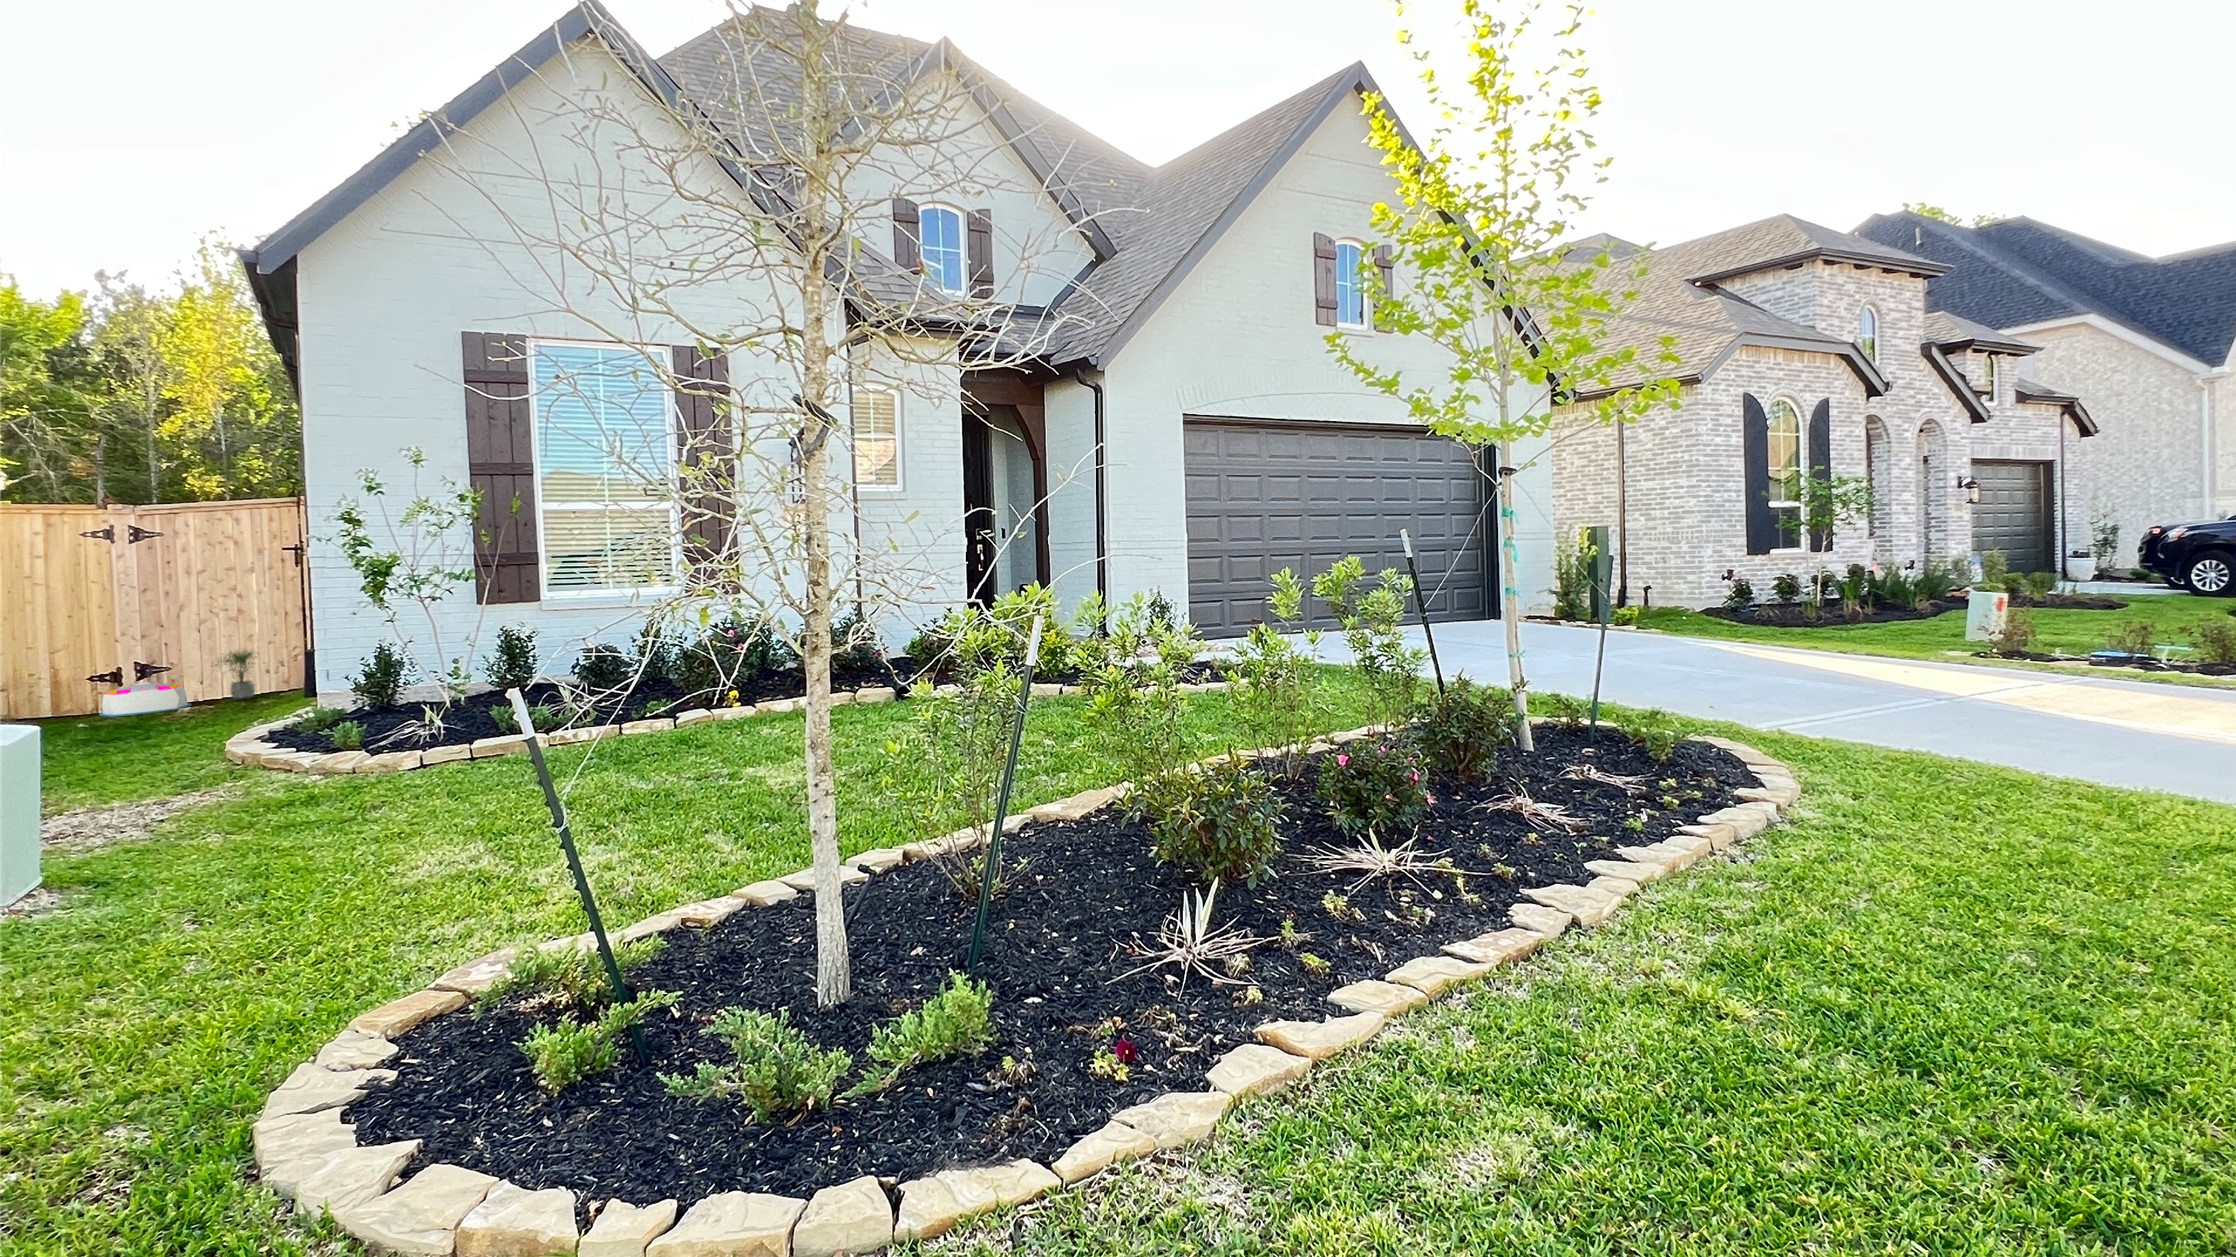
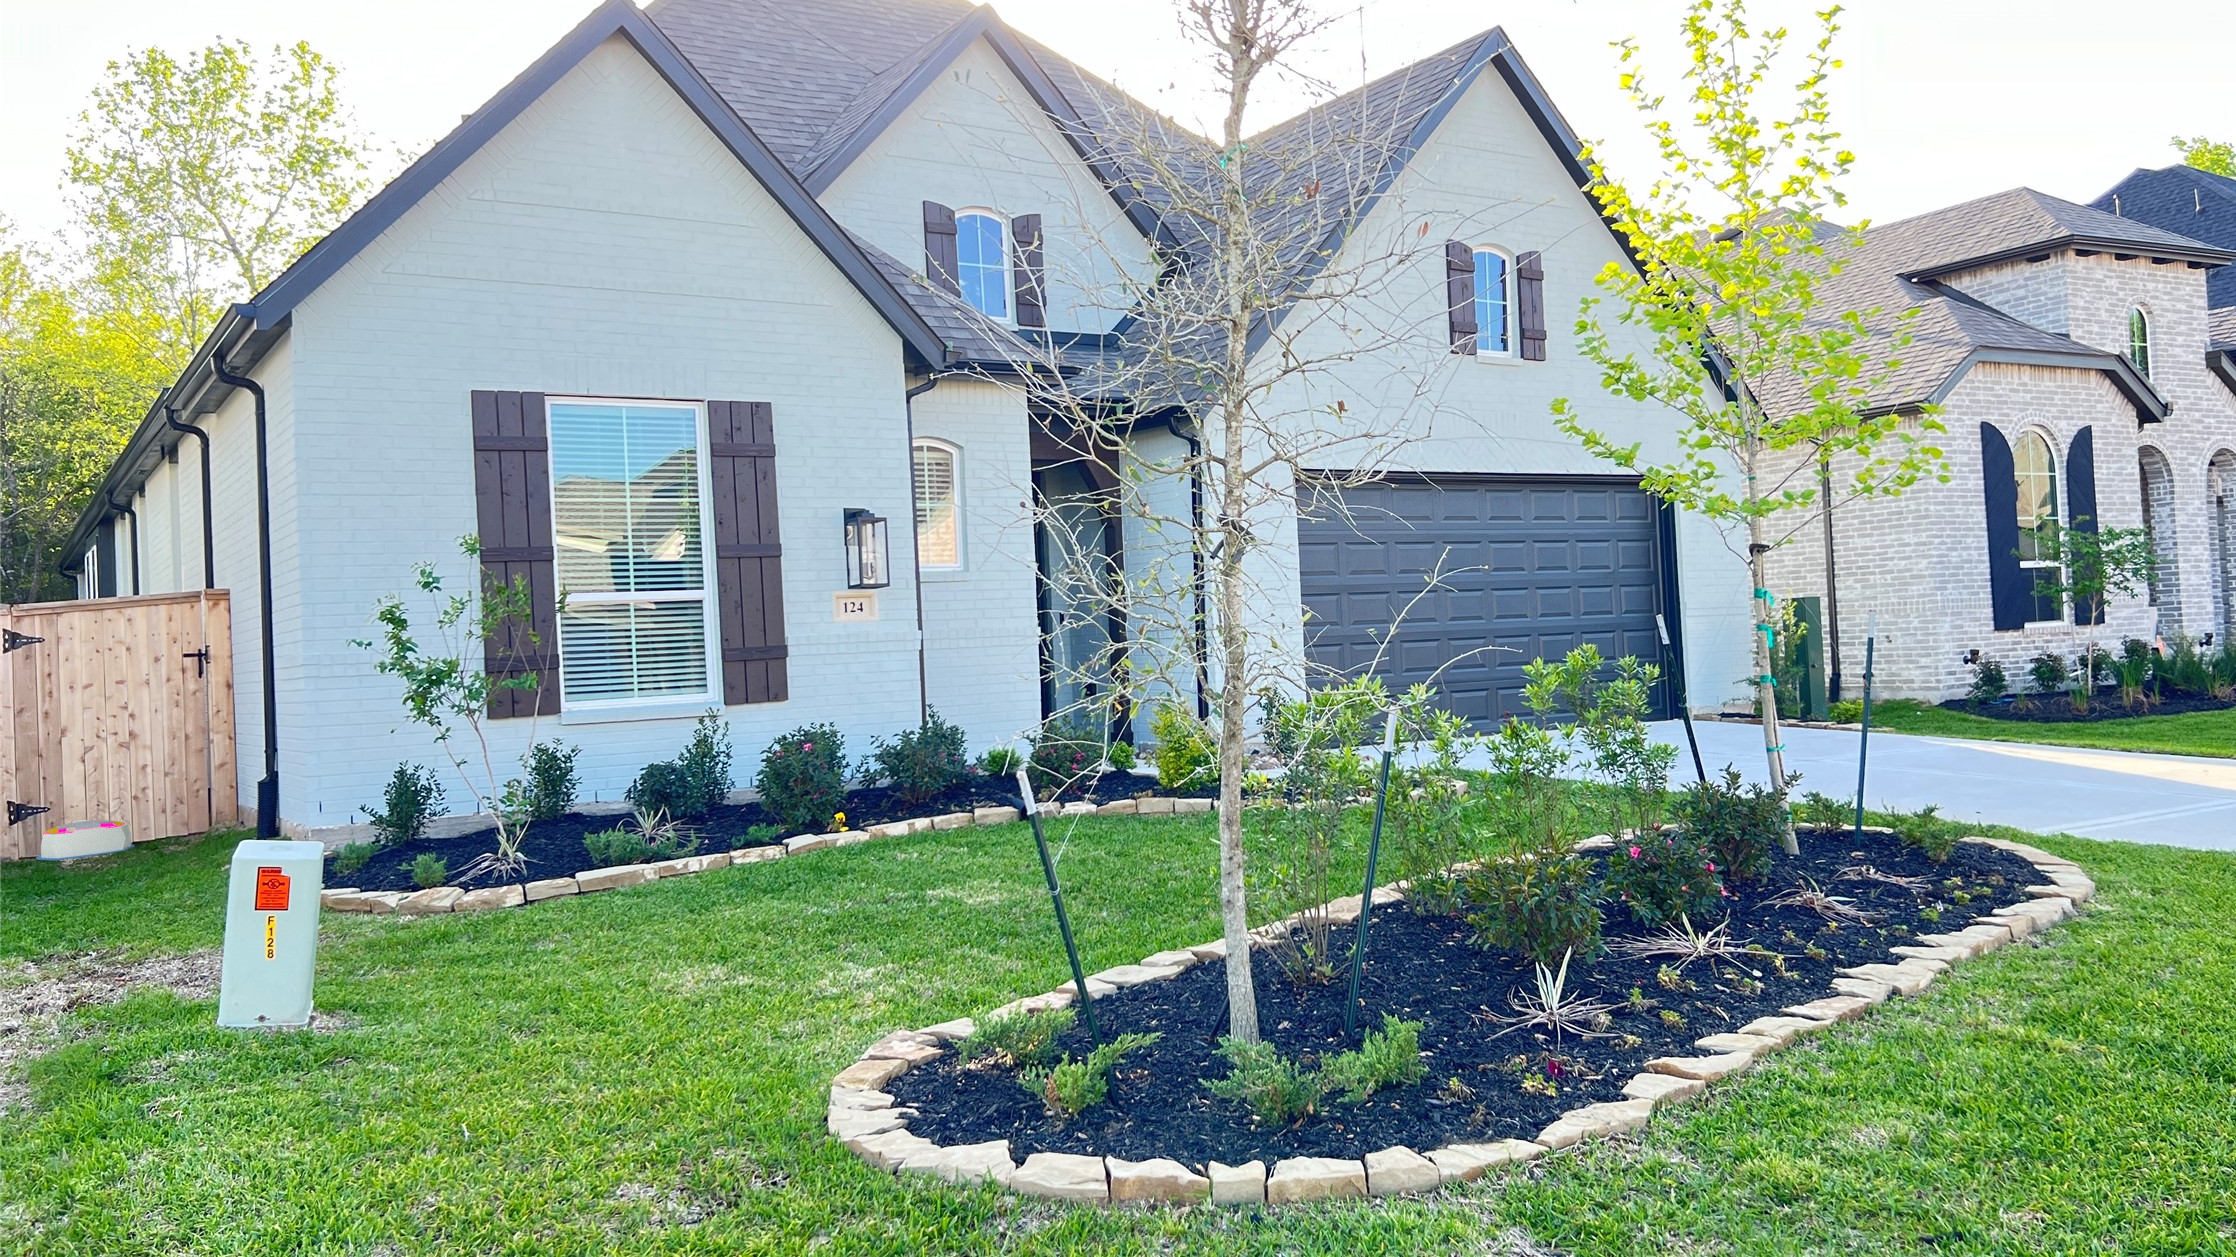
potted plant: present [216,651,256,701] -> none [161,775,215,840]

